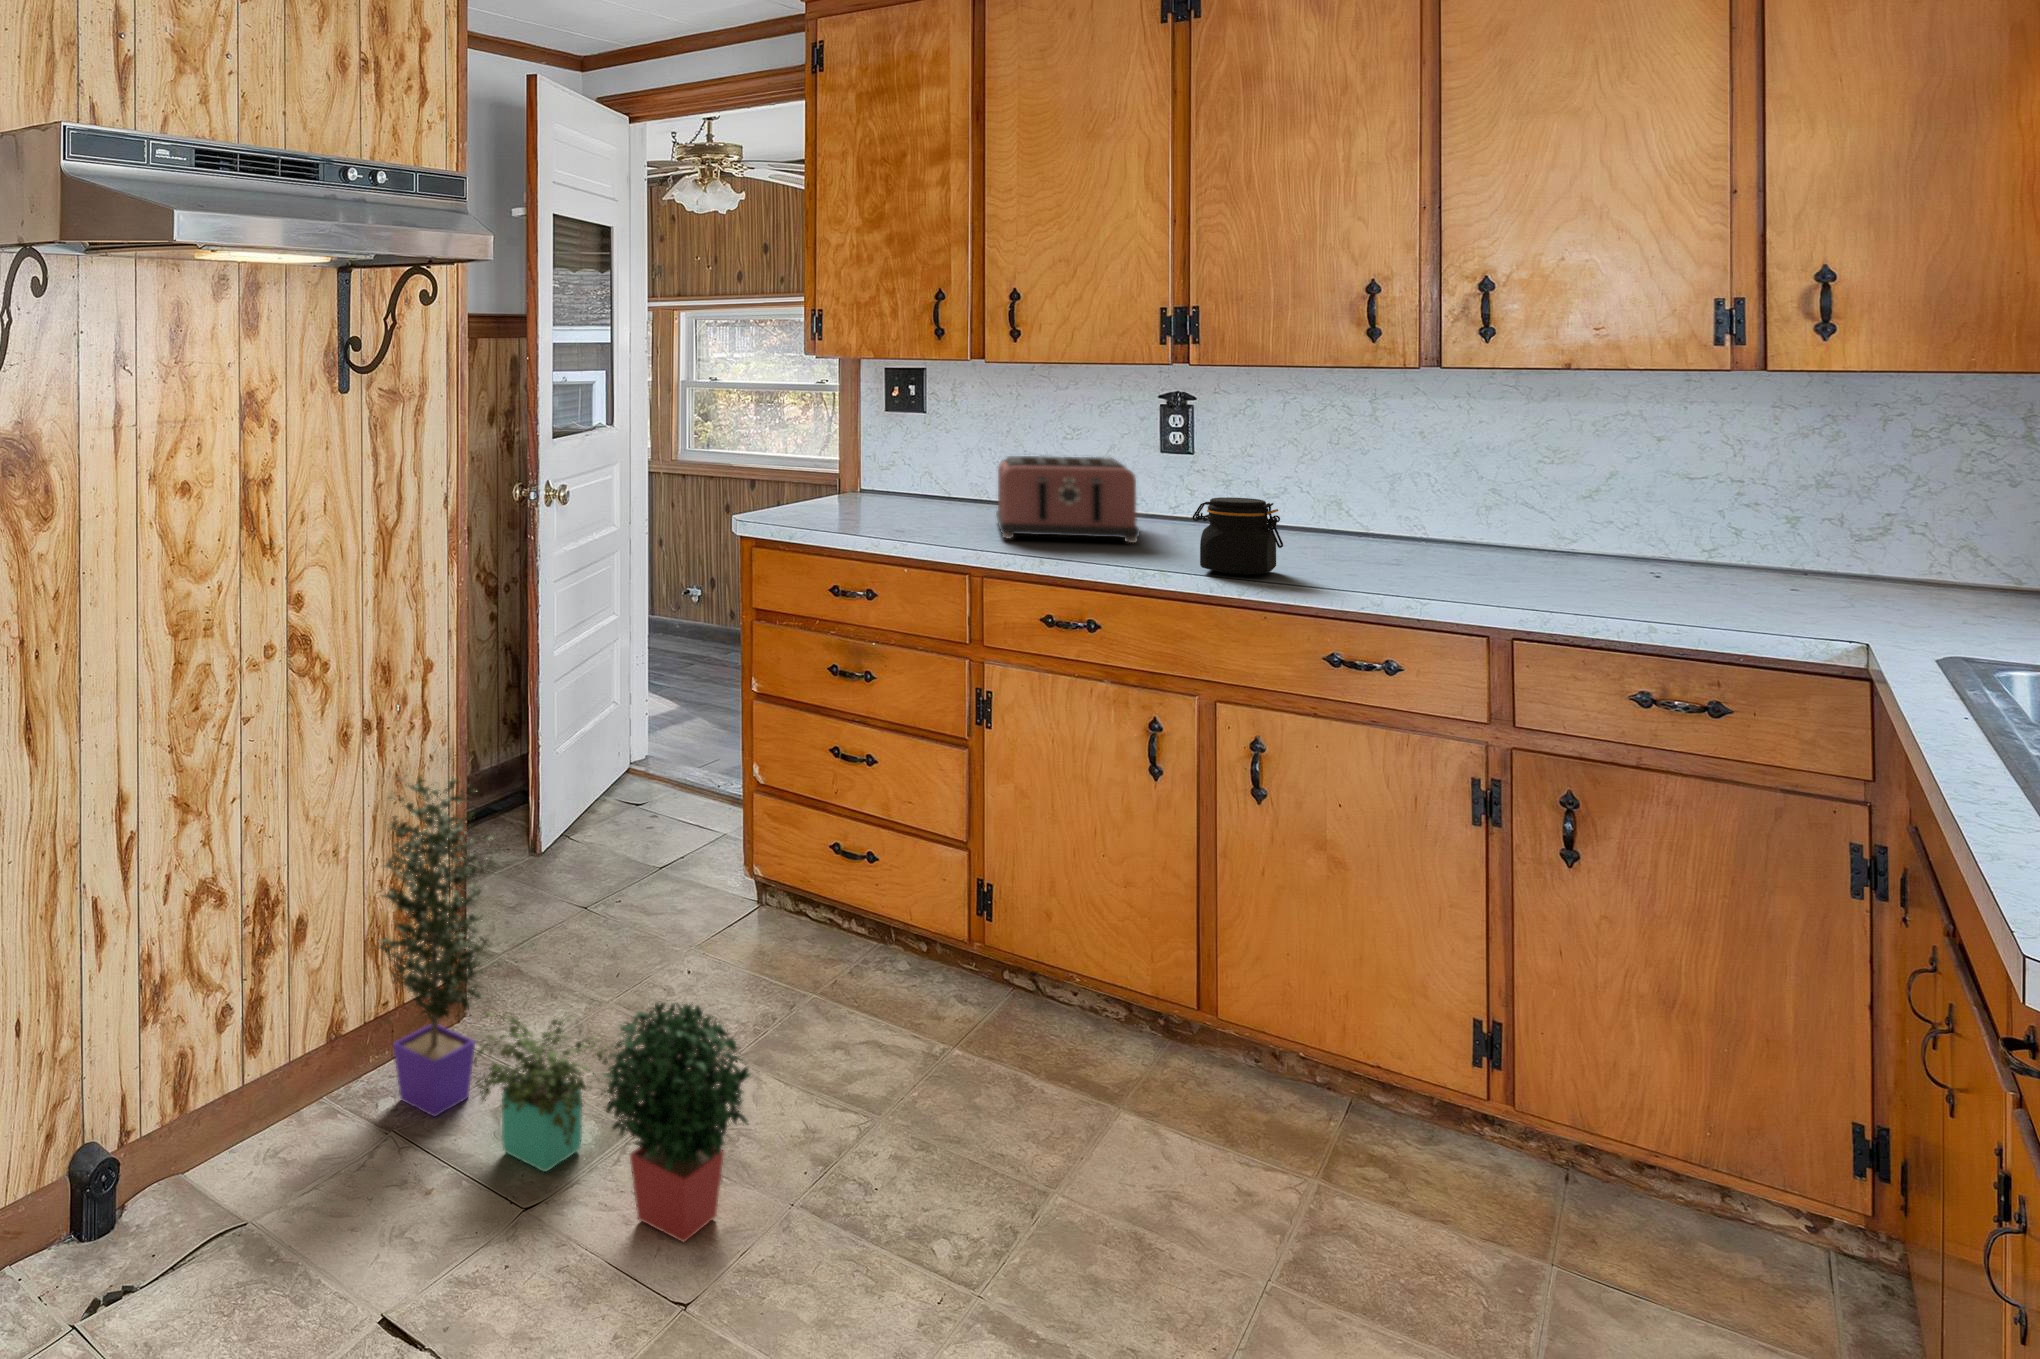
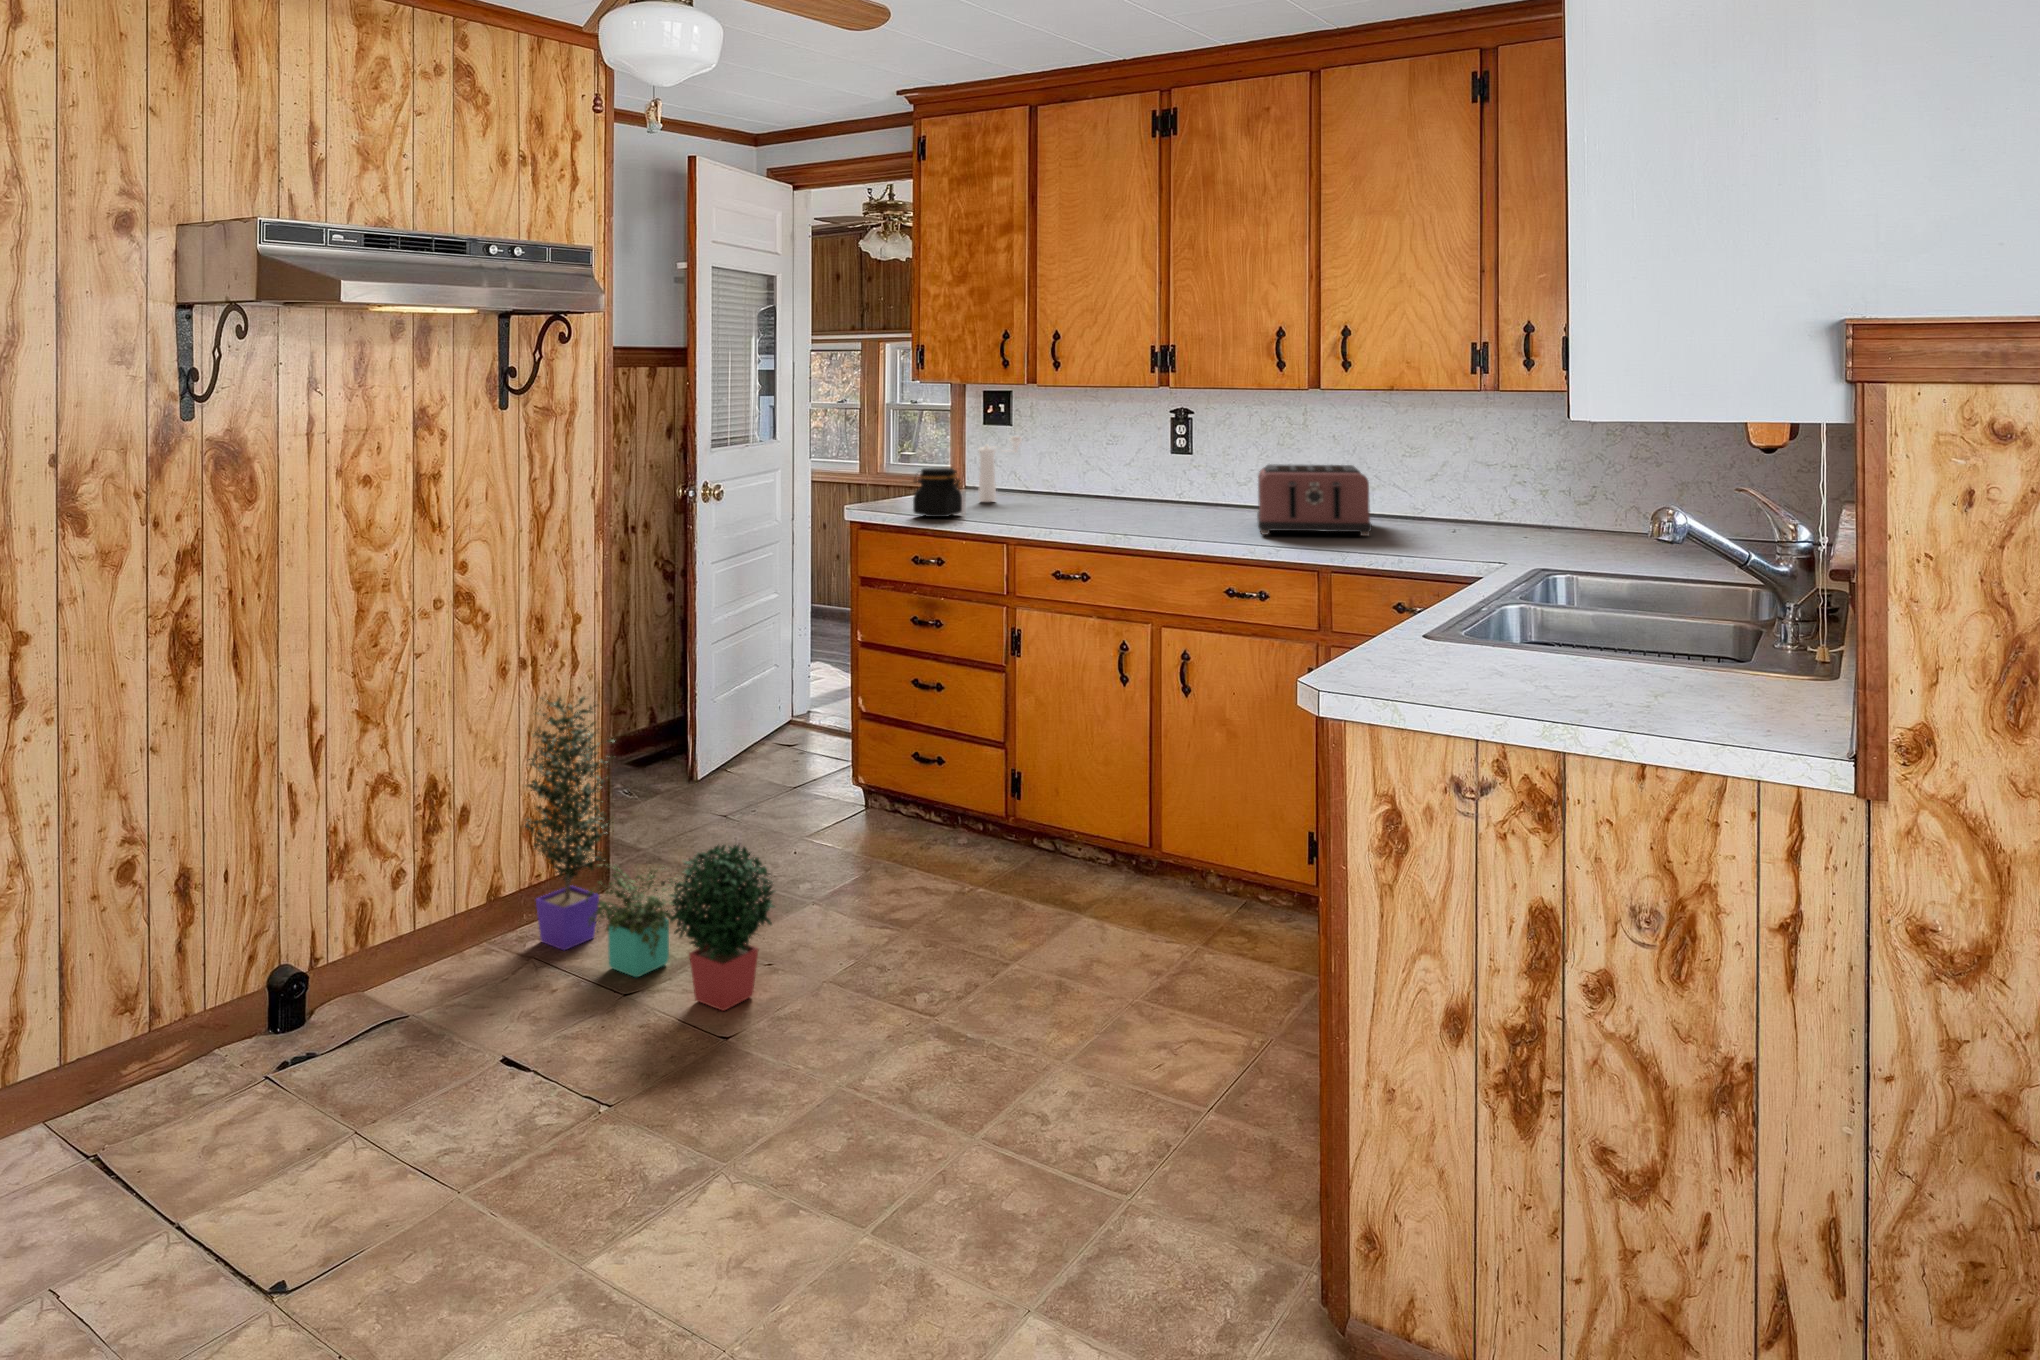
pepper mill: none [886,431,941,515] -> present [979,436,1022,502]
toaster: present [996,456,1139,543] -> present [1257,464,1372,536]
jar: present [1192,497,1283,575] -> present [913,468,962,517]

